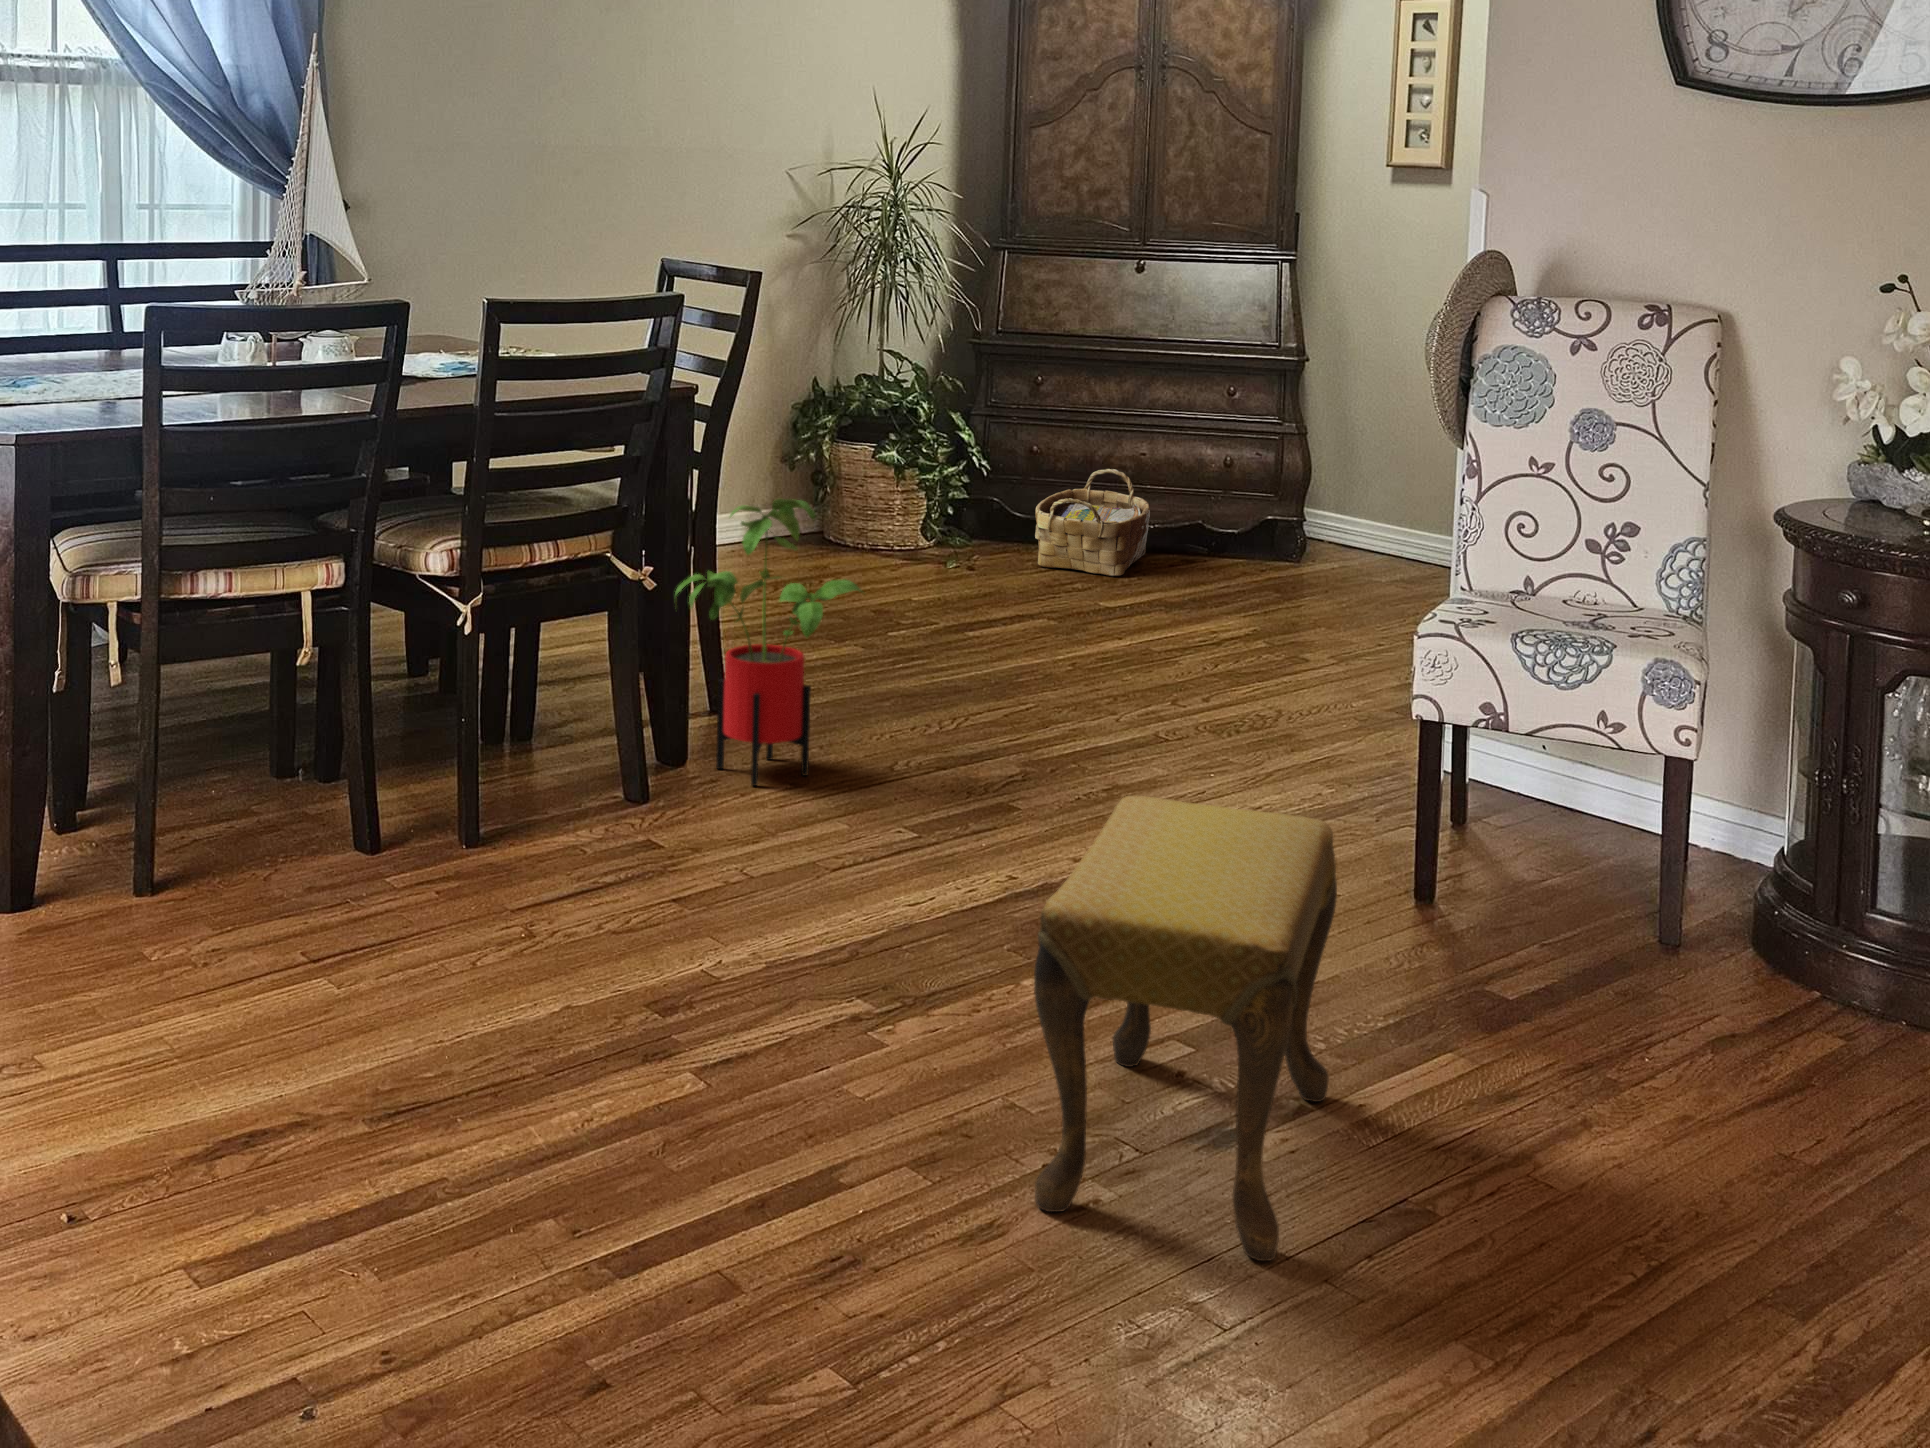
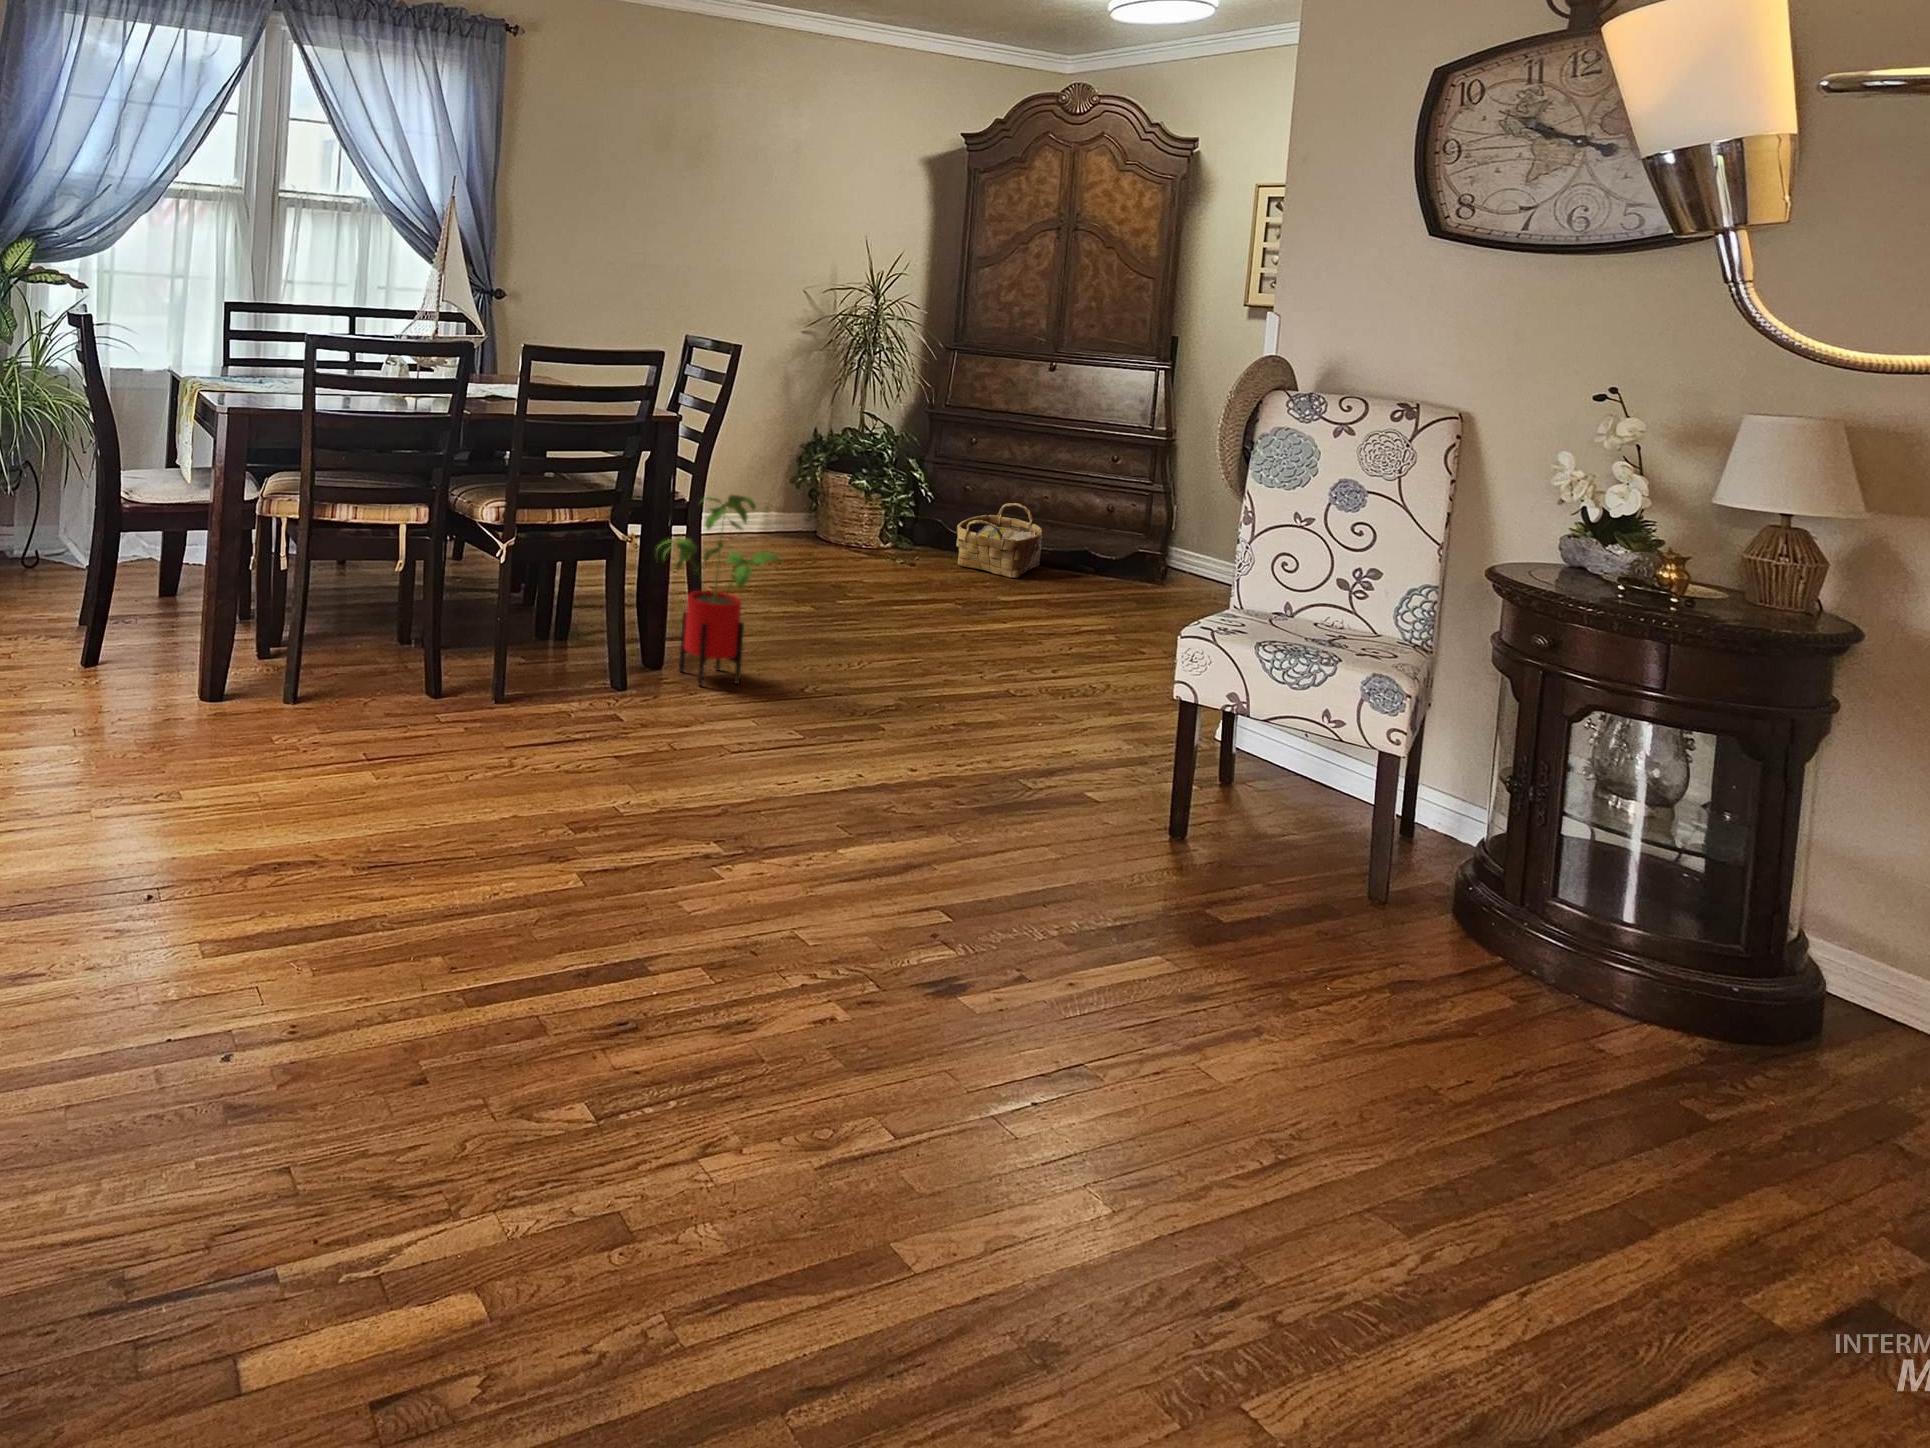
footstool: present [1034,796,1337,1261] -> none [783,721,1053,1092]

